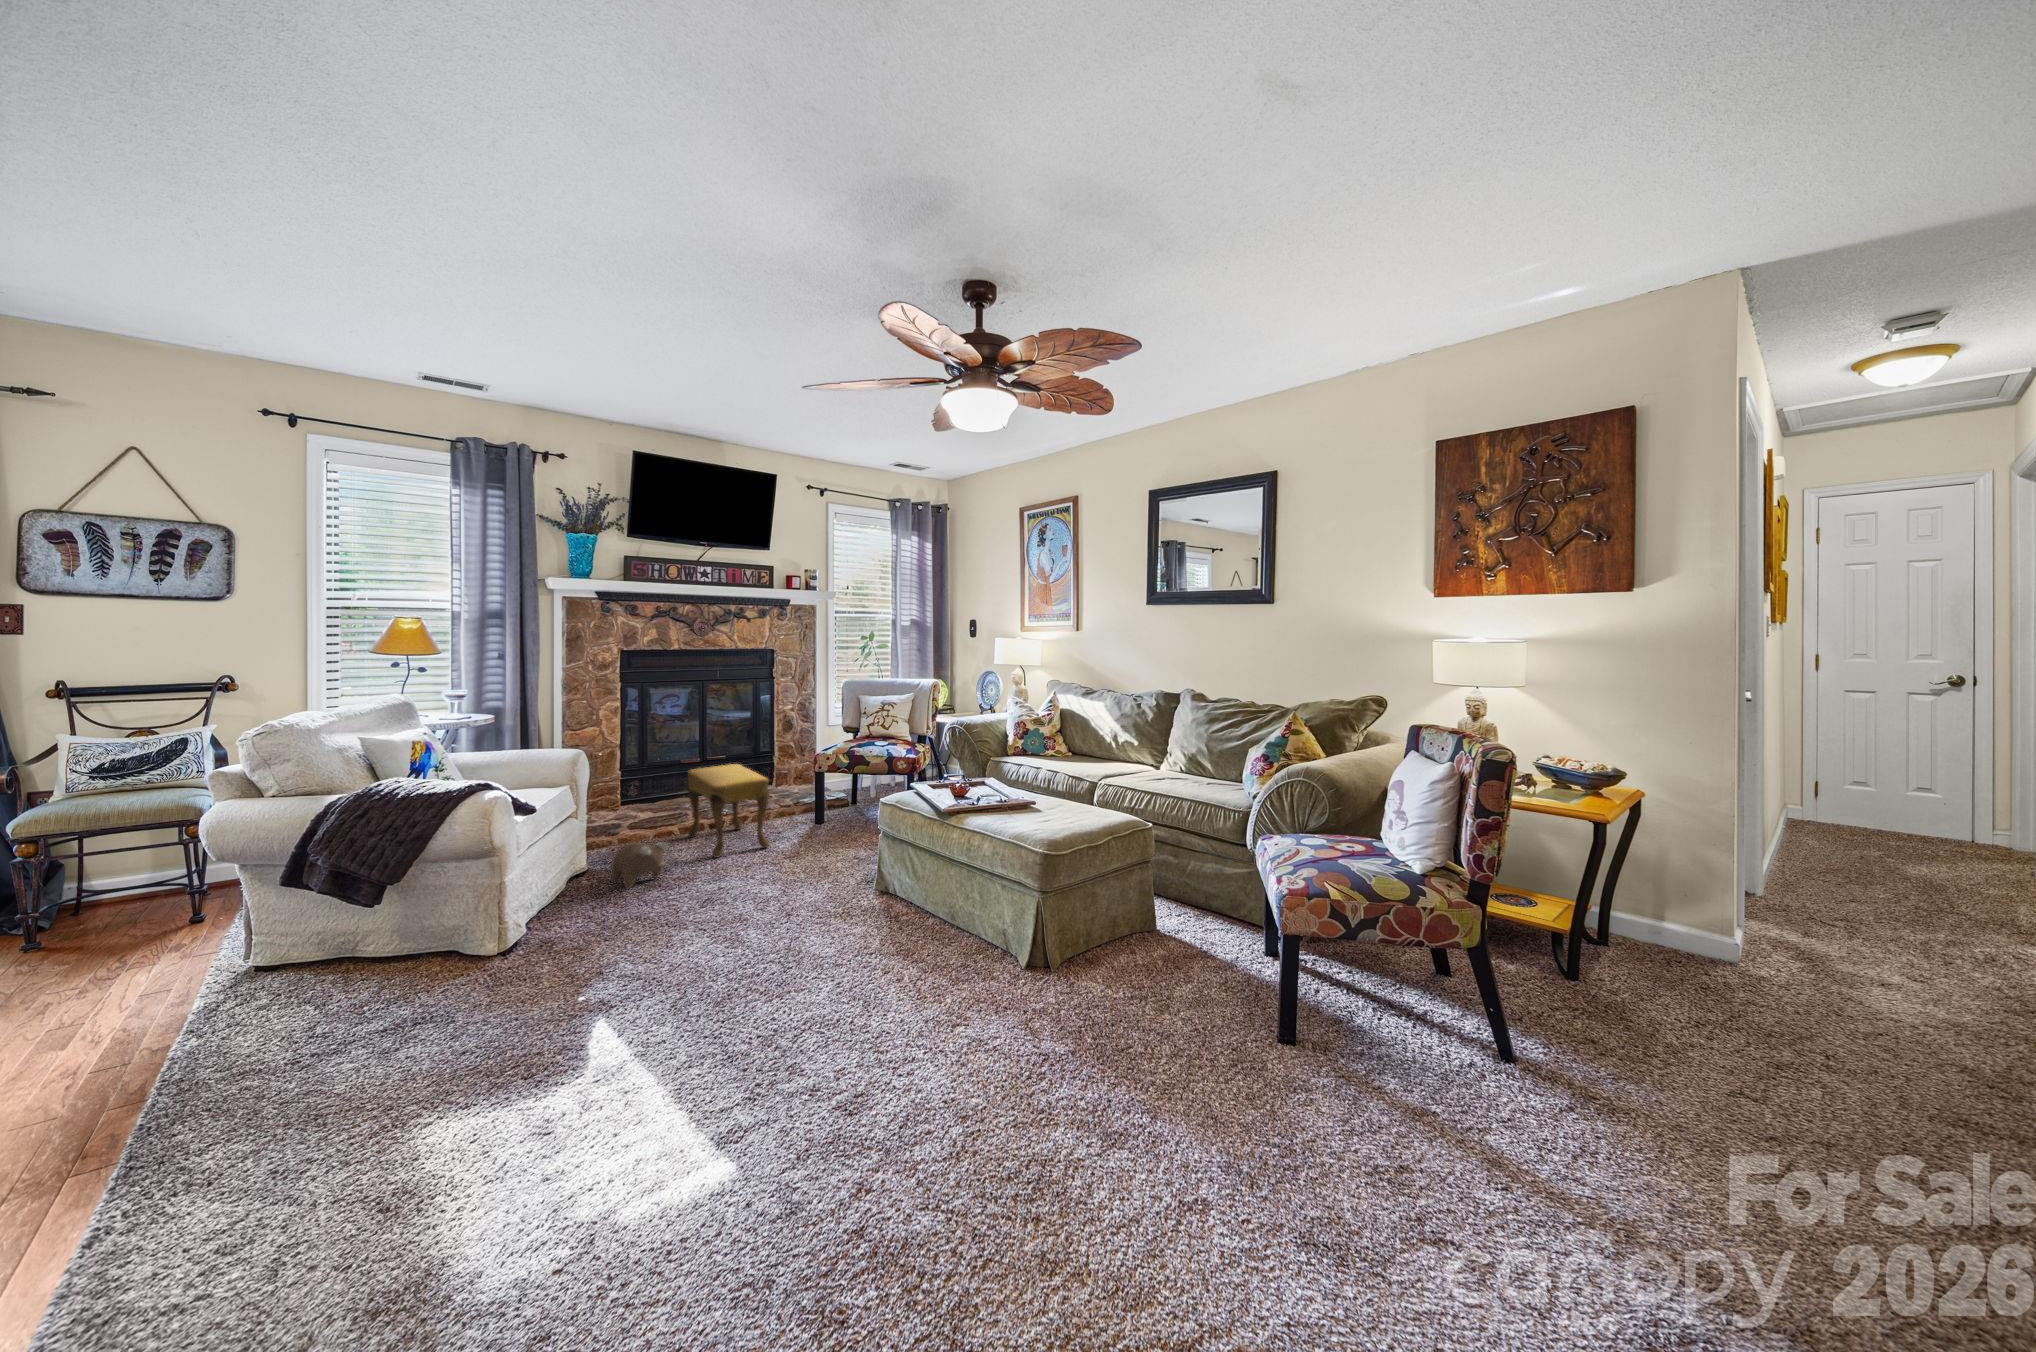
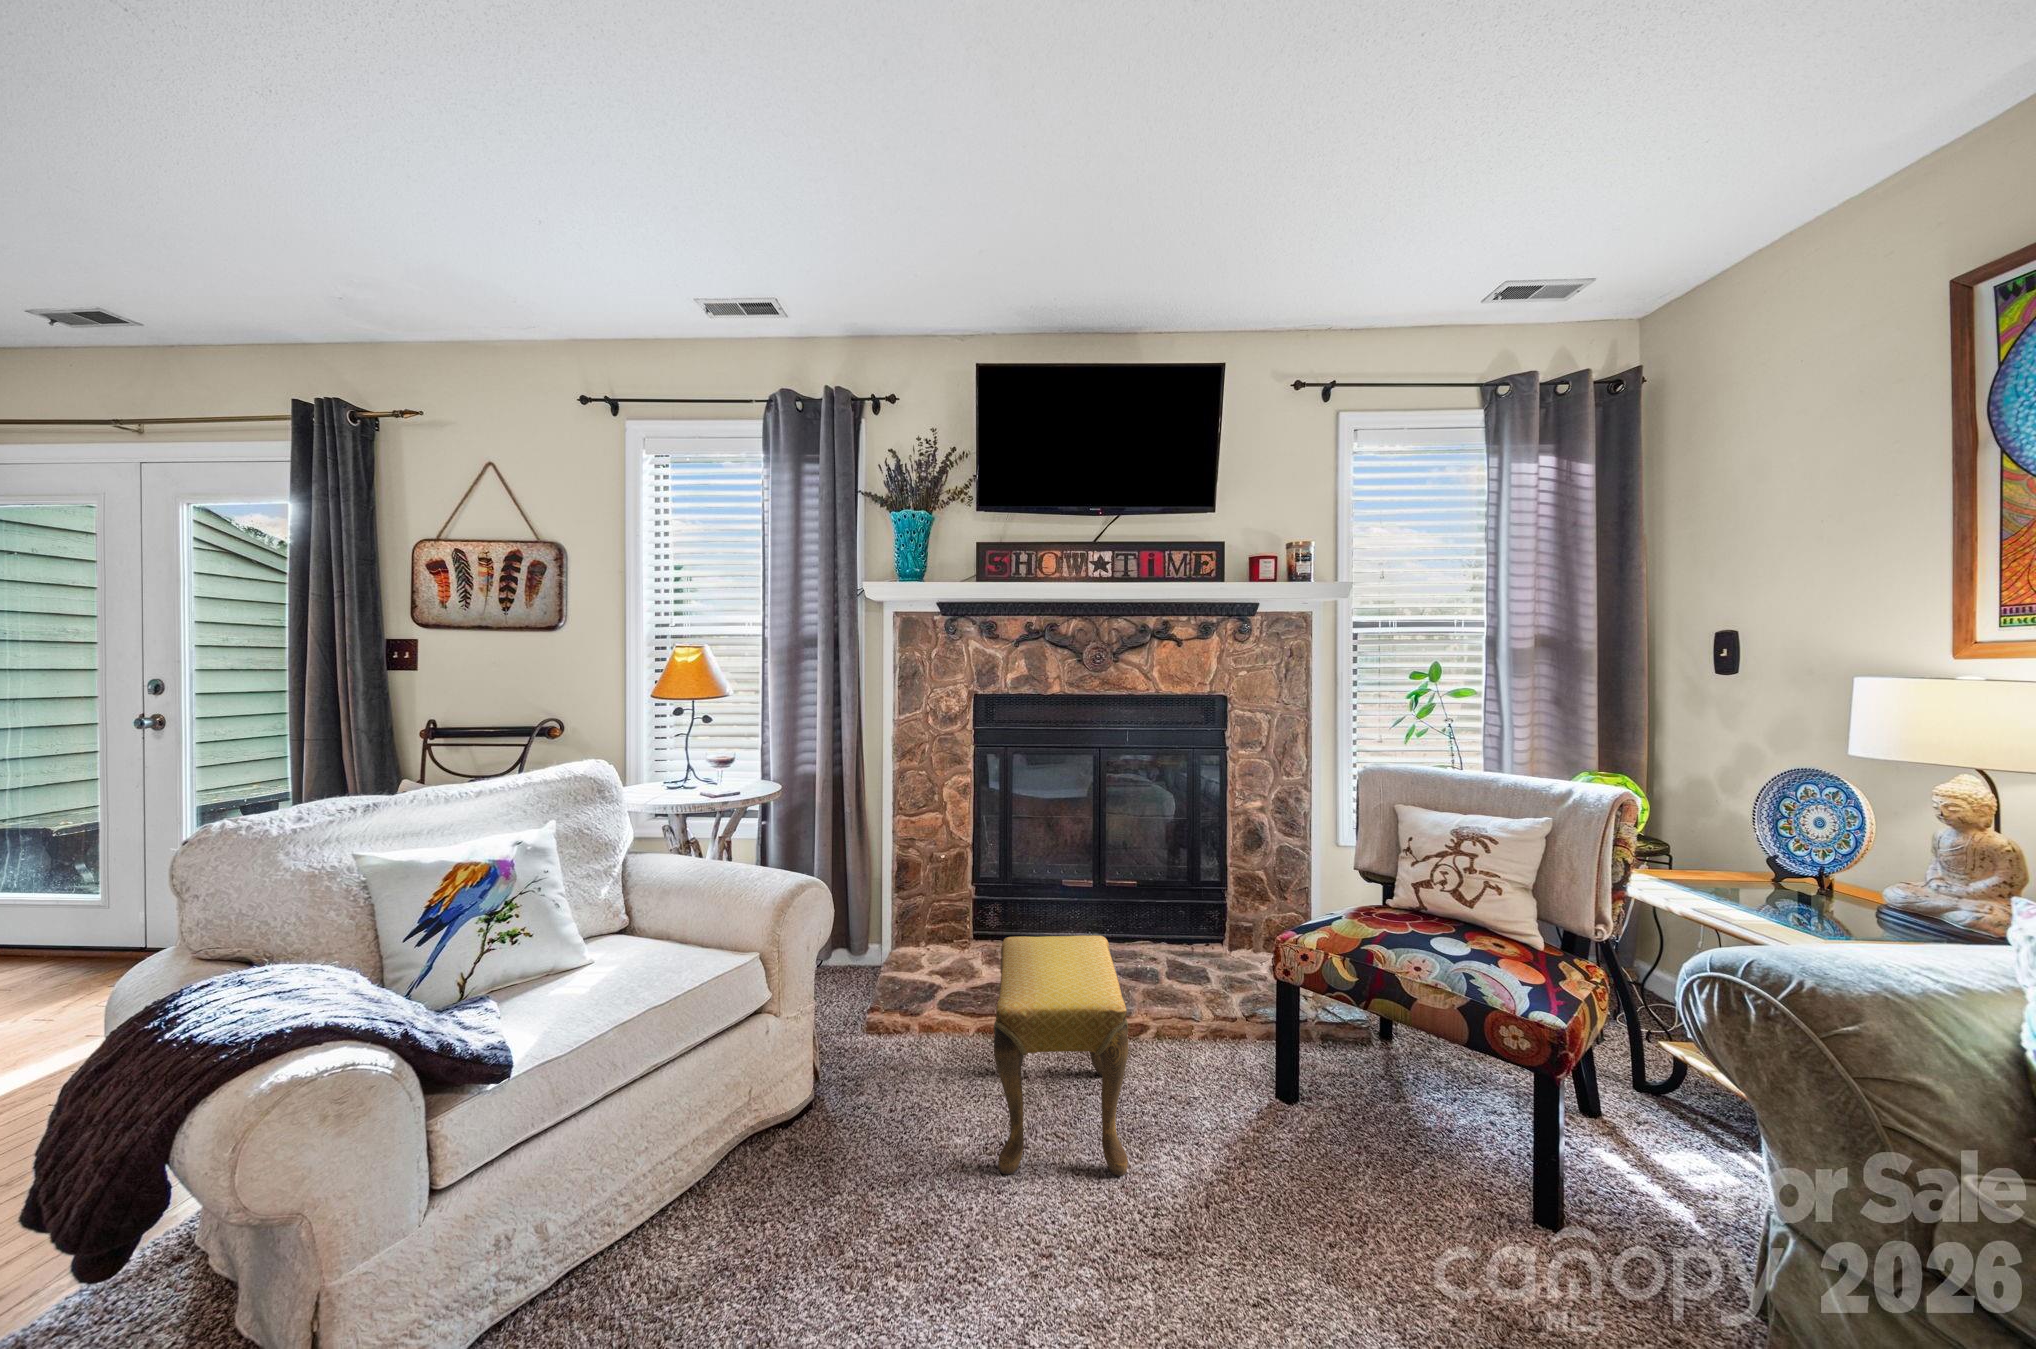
plush toy: present [611,842,668,888] -> none [765,1119,864,1237]

